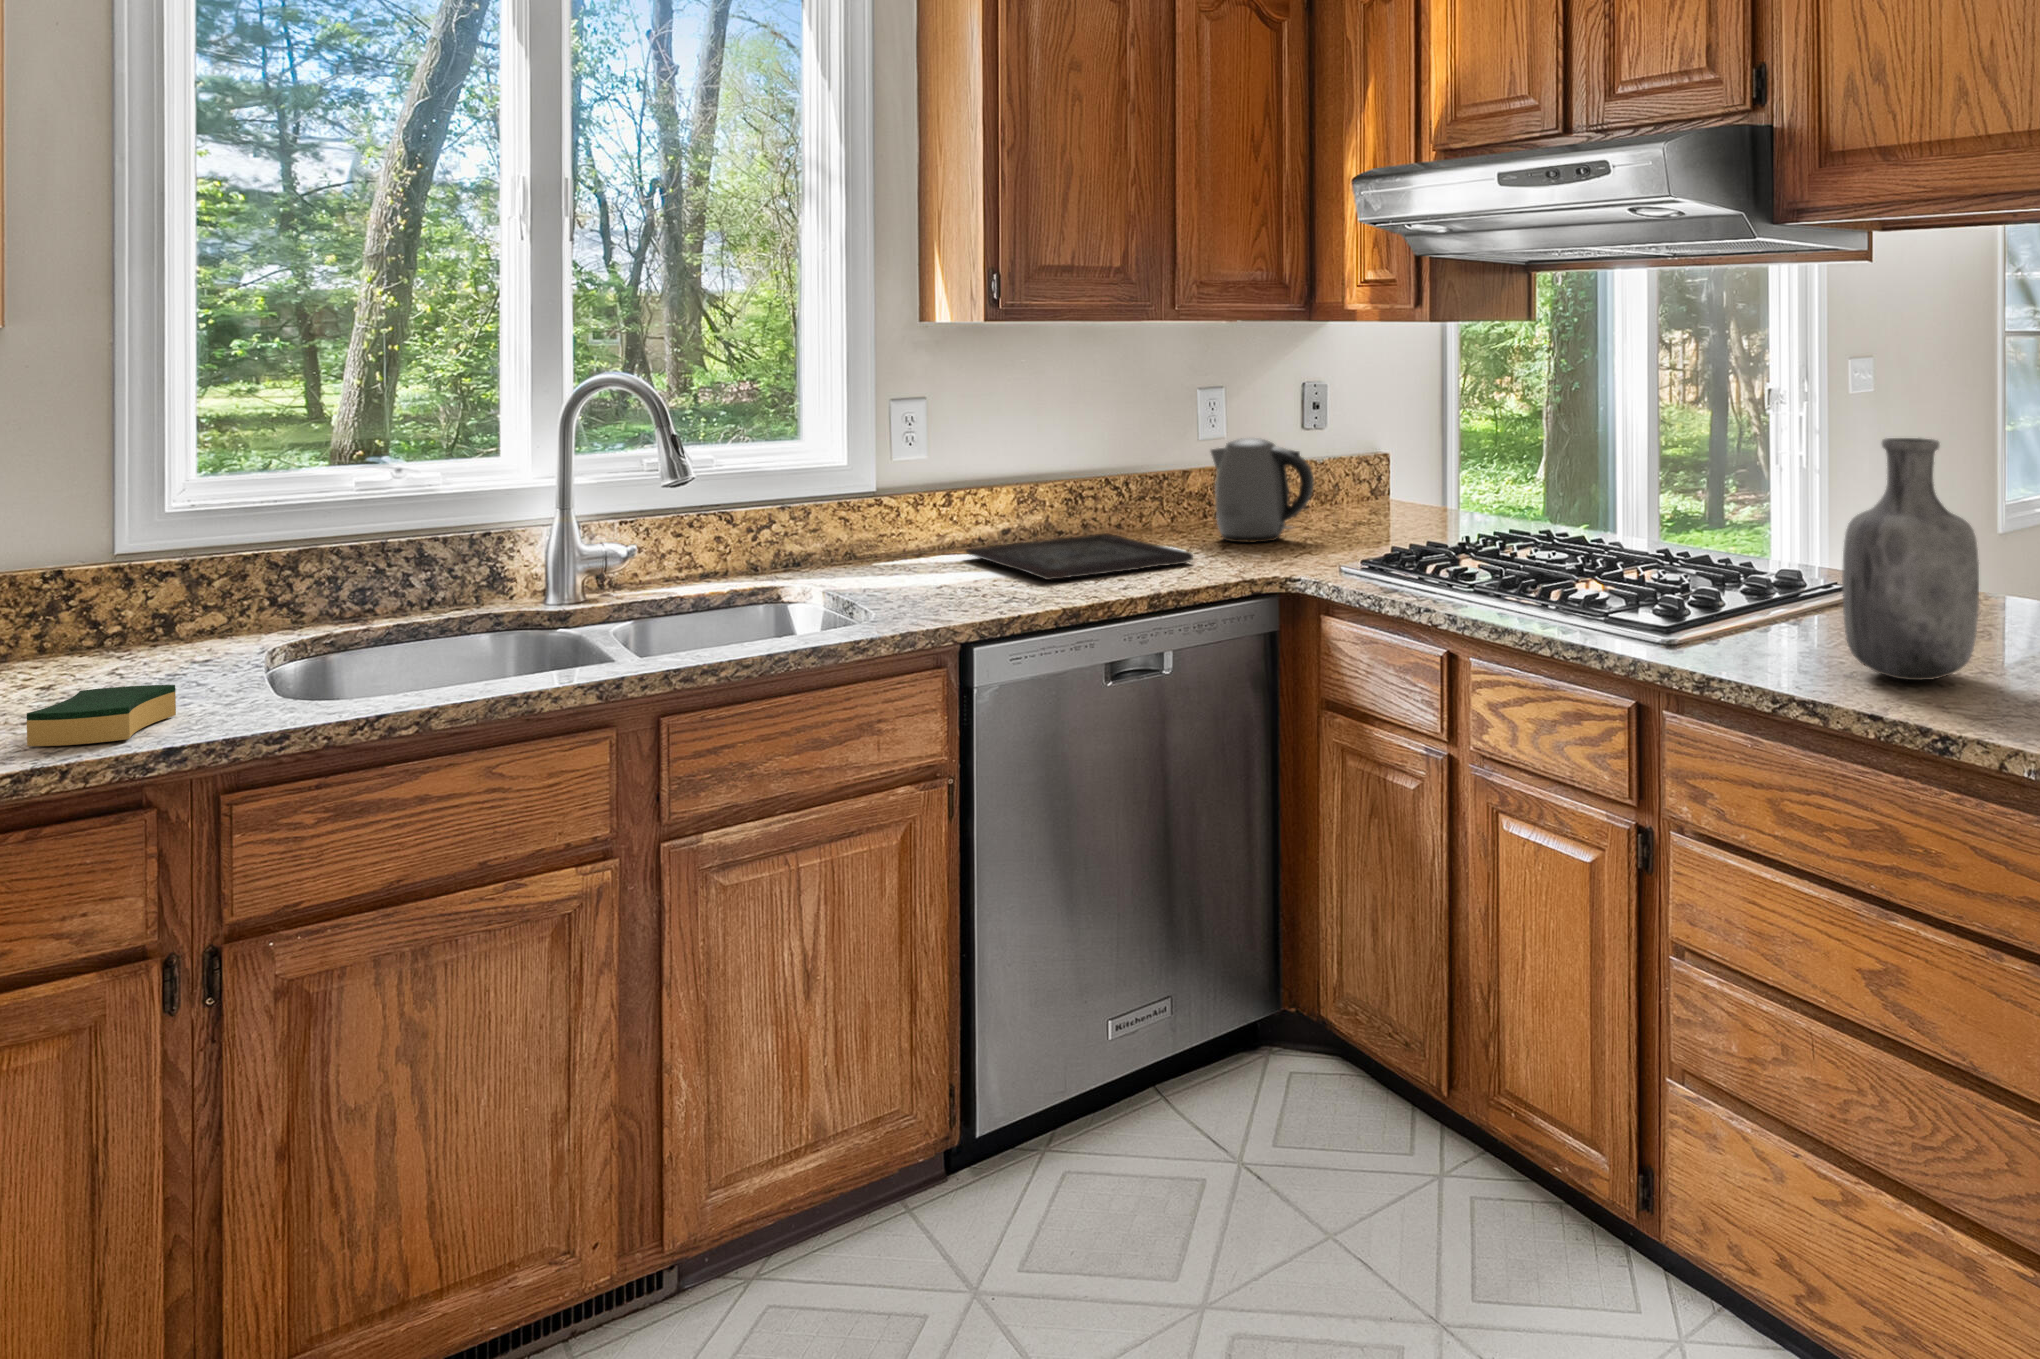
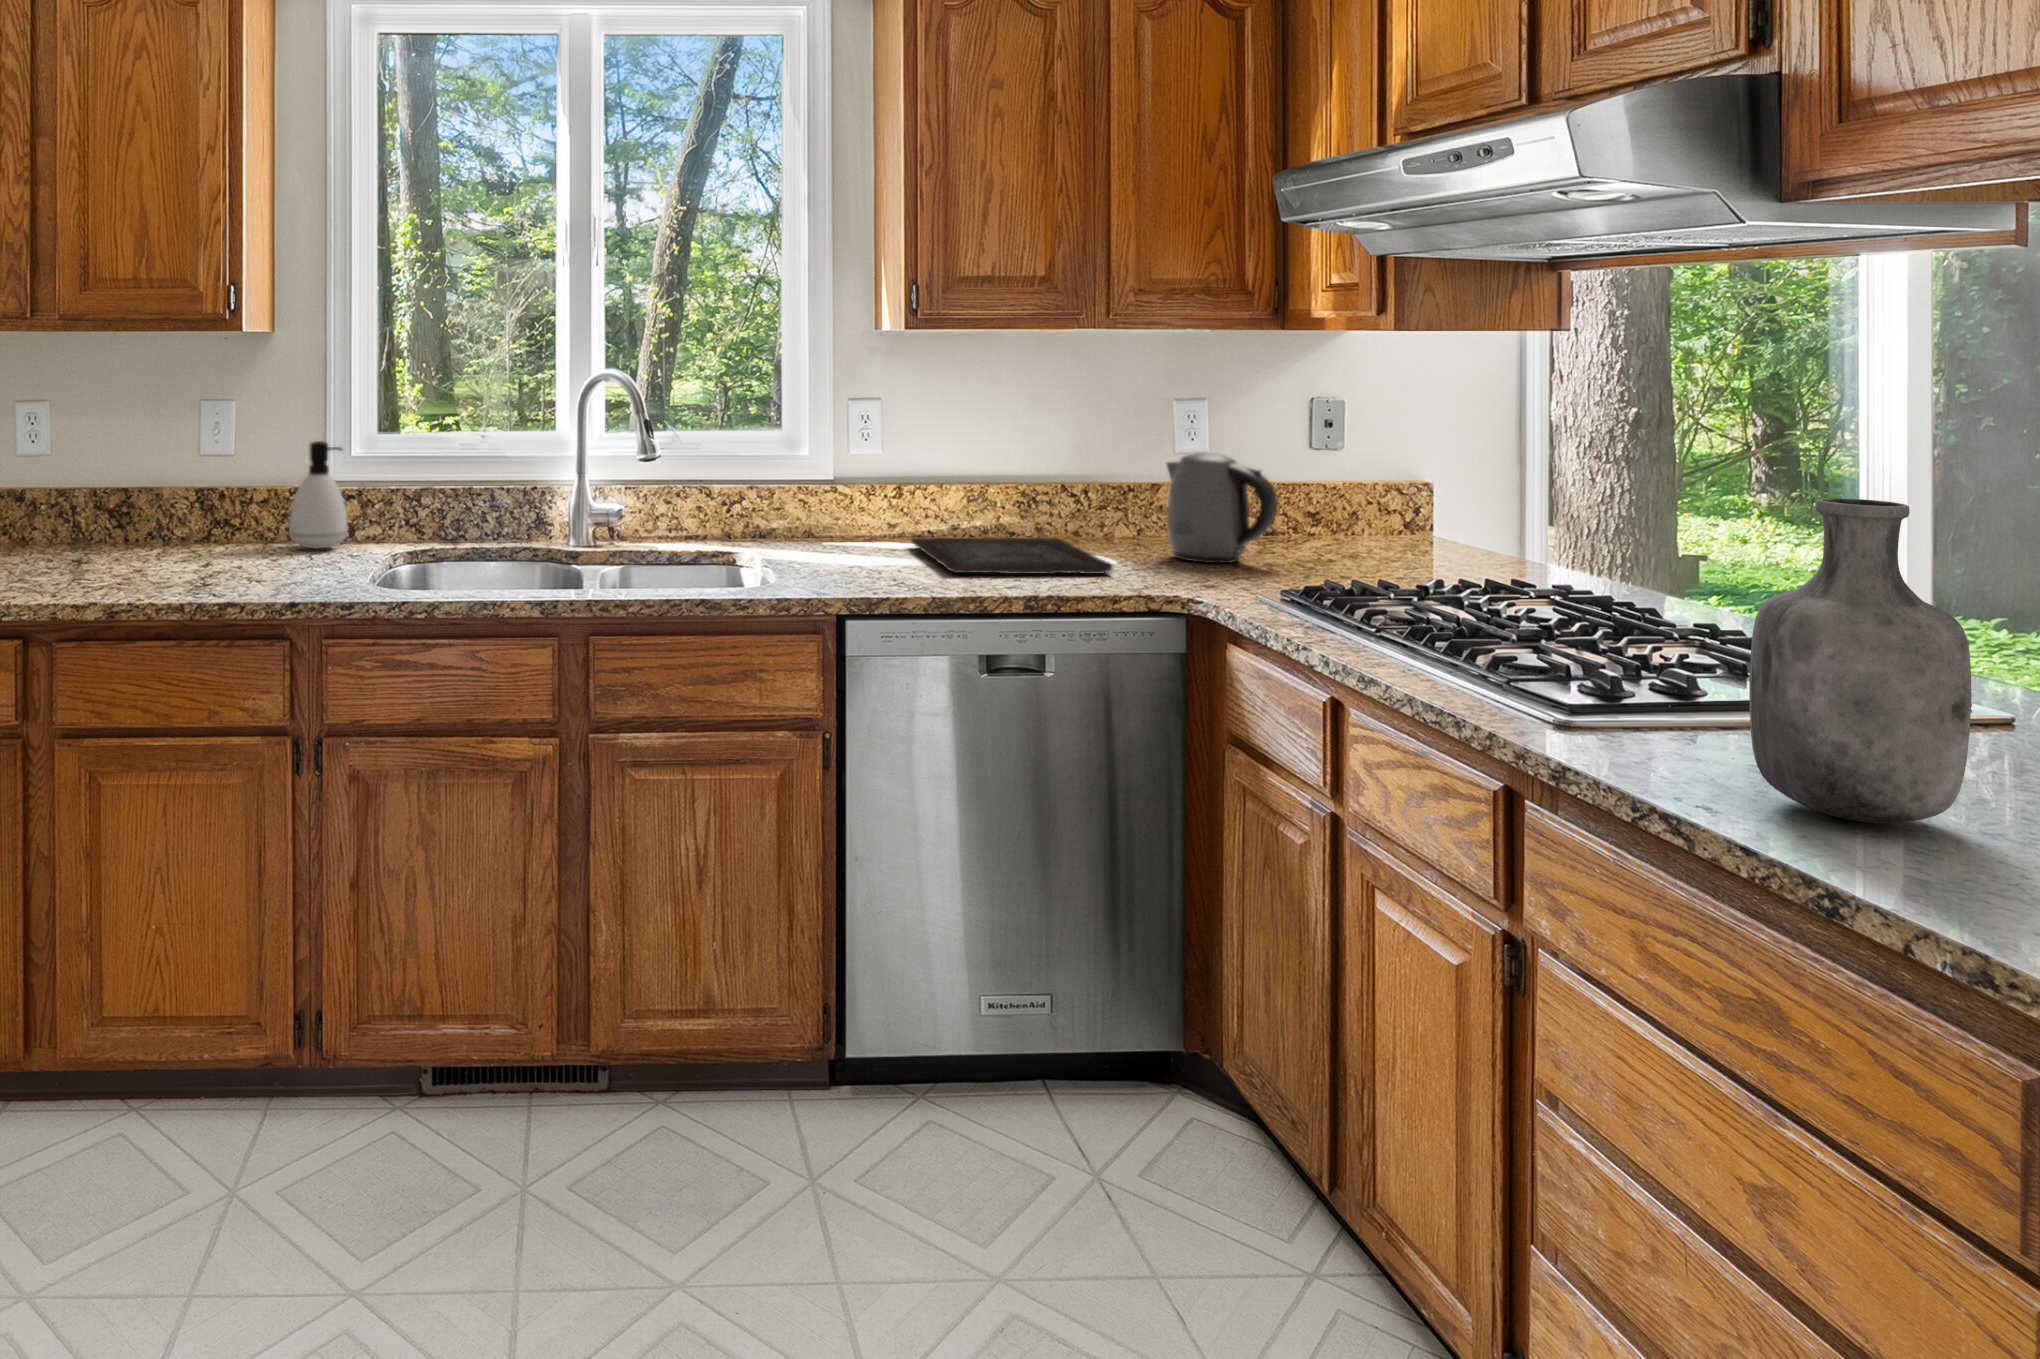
soap dispenser: none [71,497,183,658] -> present [289,441,348,549]
sponge: present [27,685,176,746] -> none [227,563,306,597]

